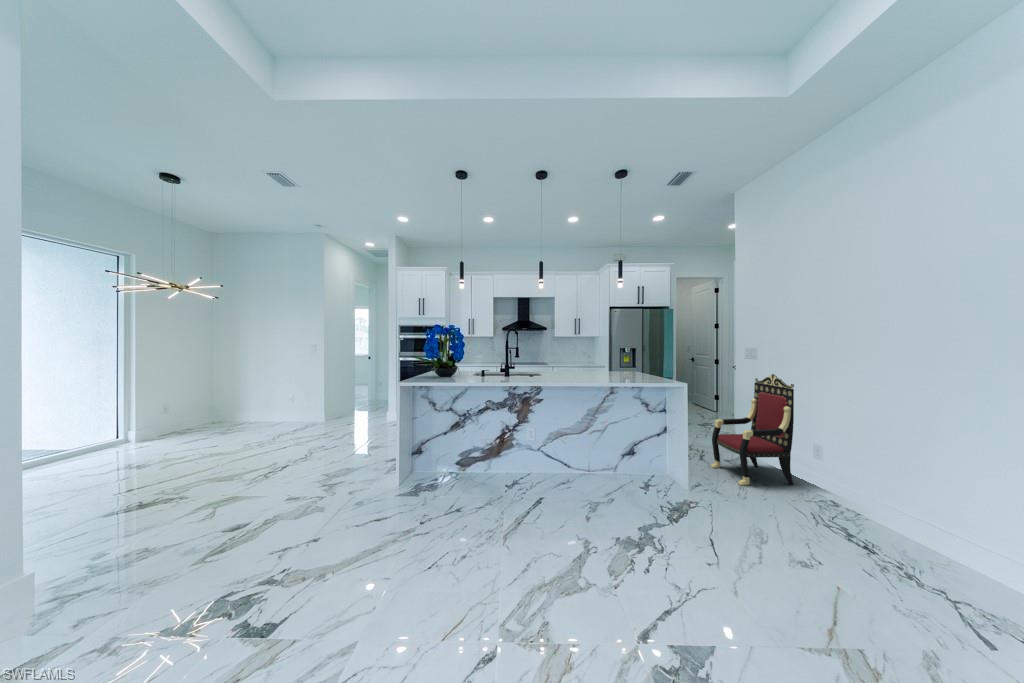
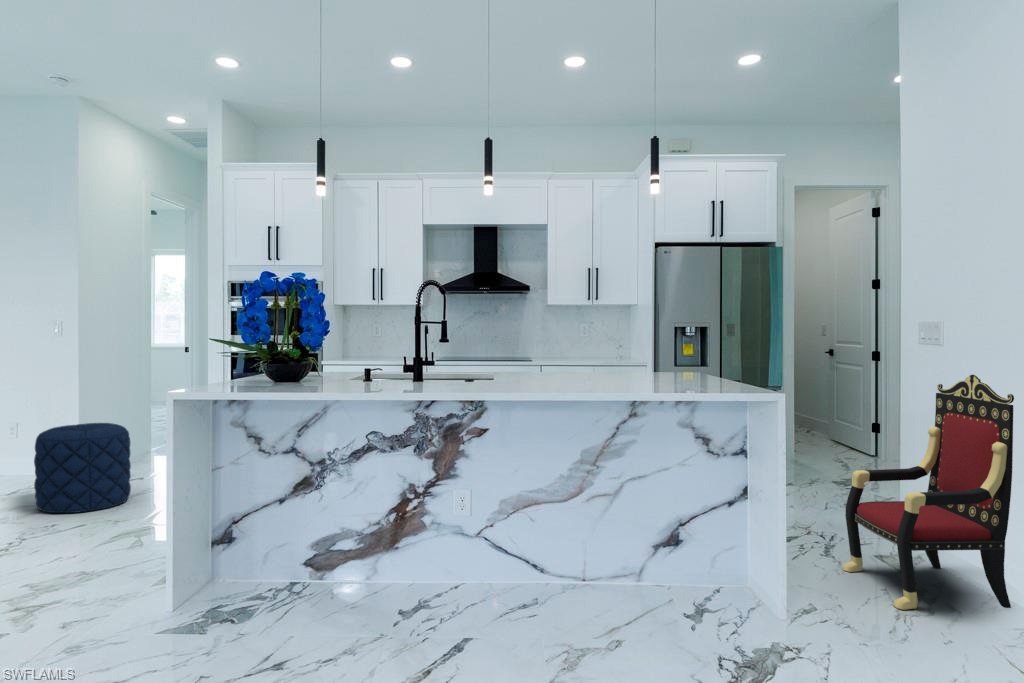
pouf: none [310,395,355,439] -> present [34,423,131,513]

